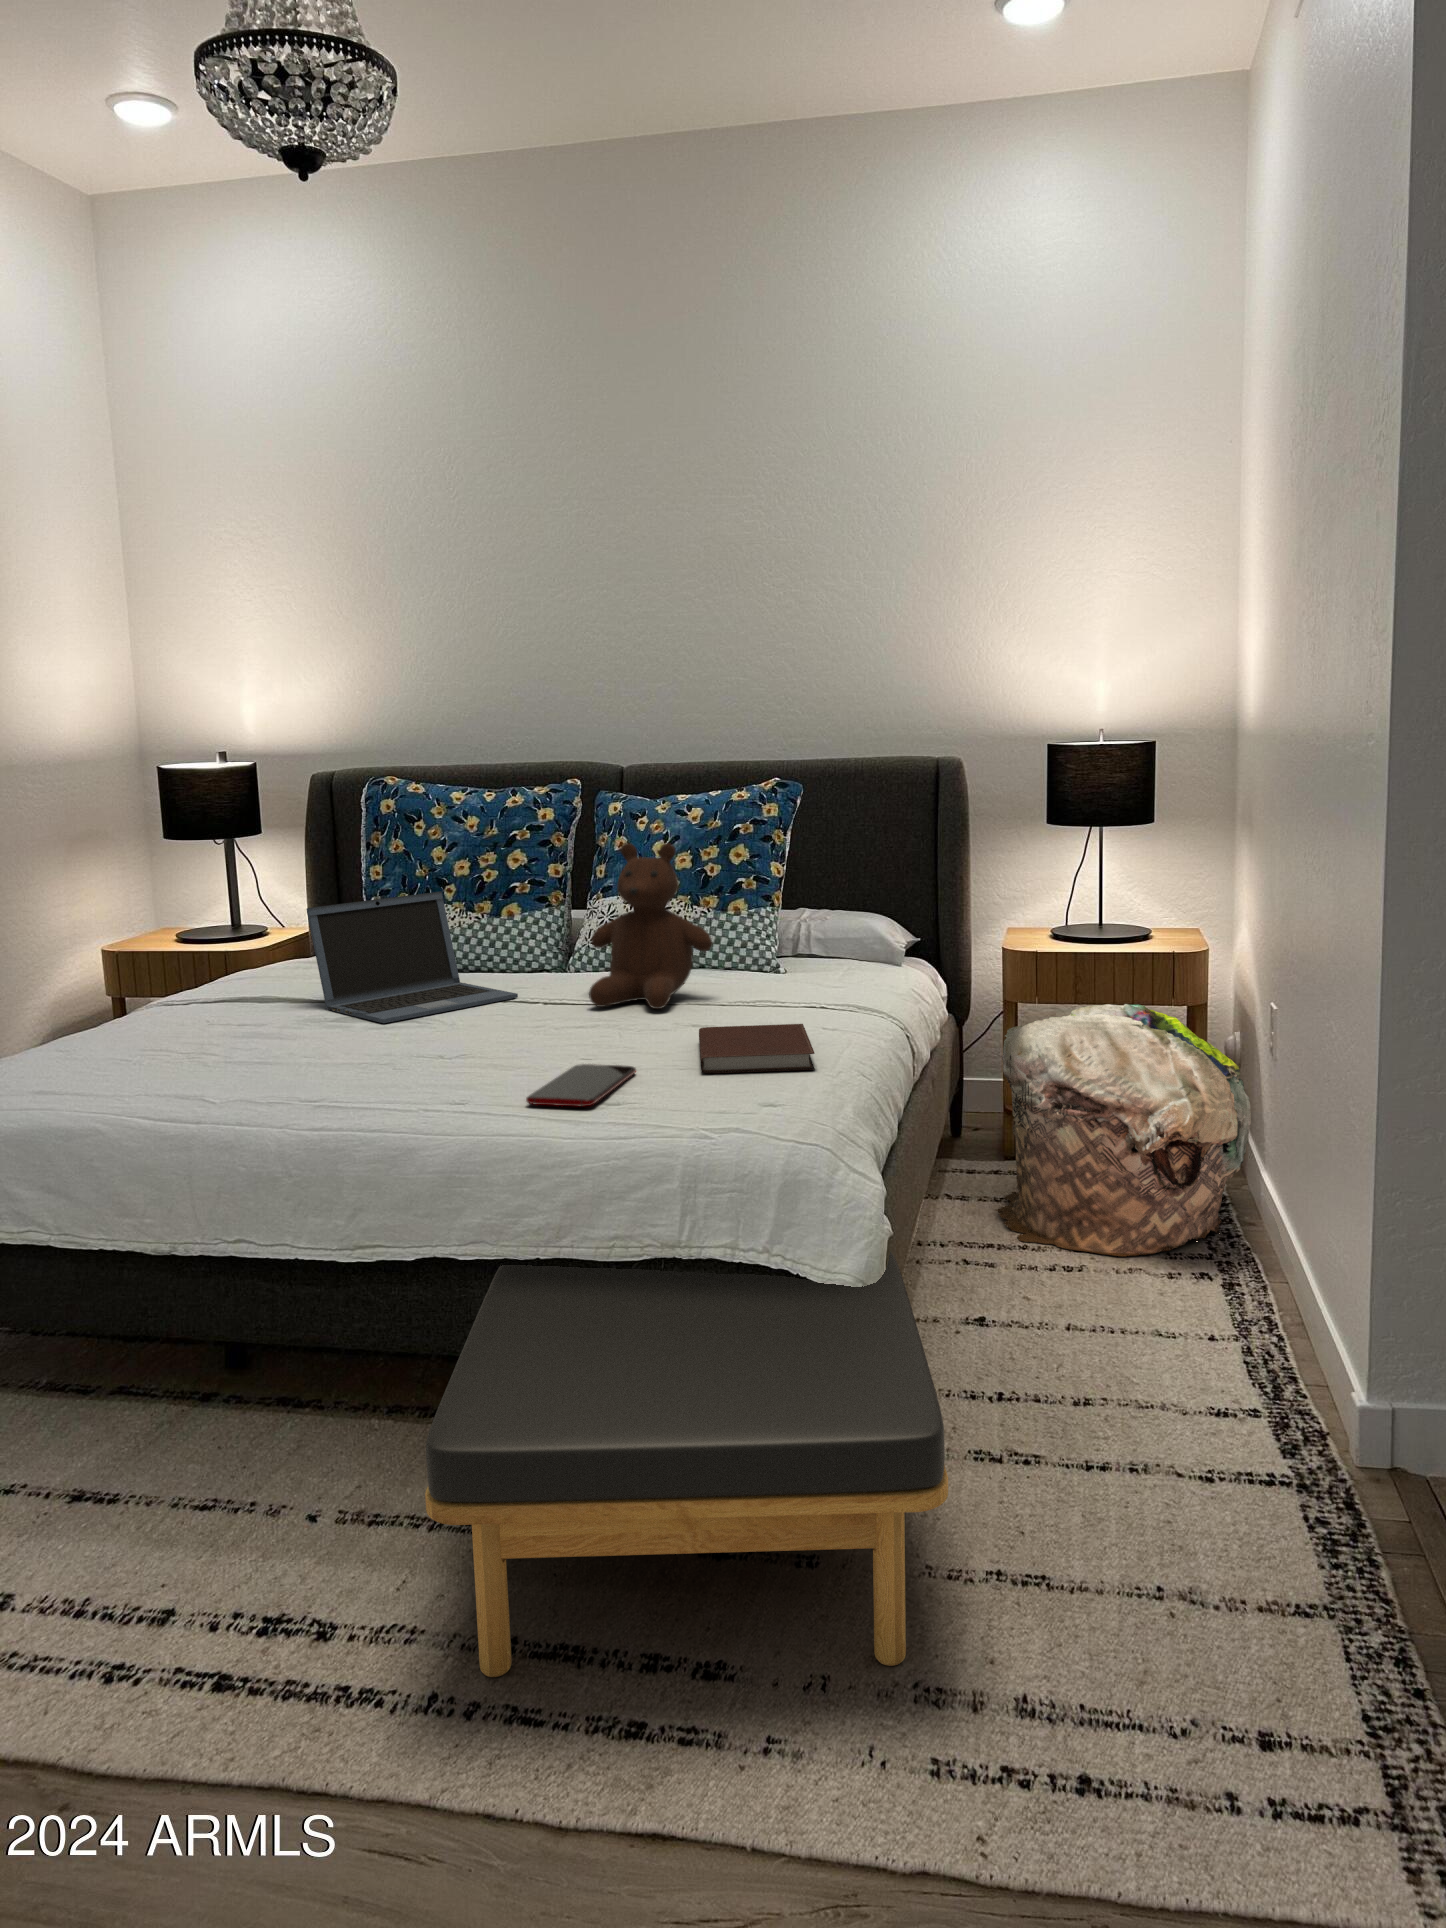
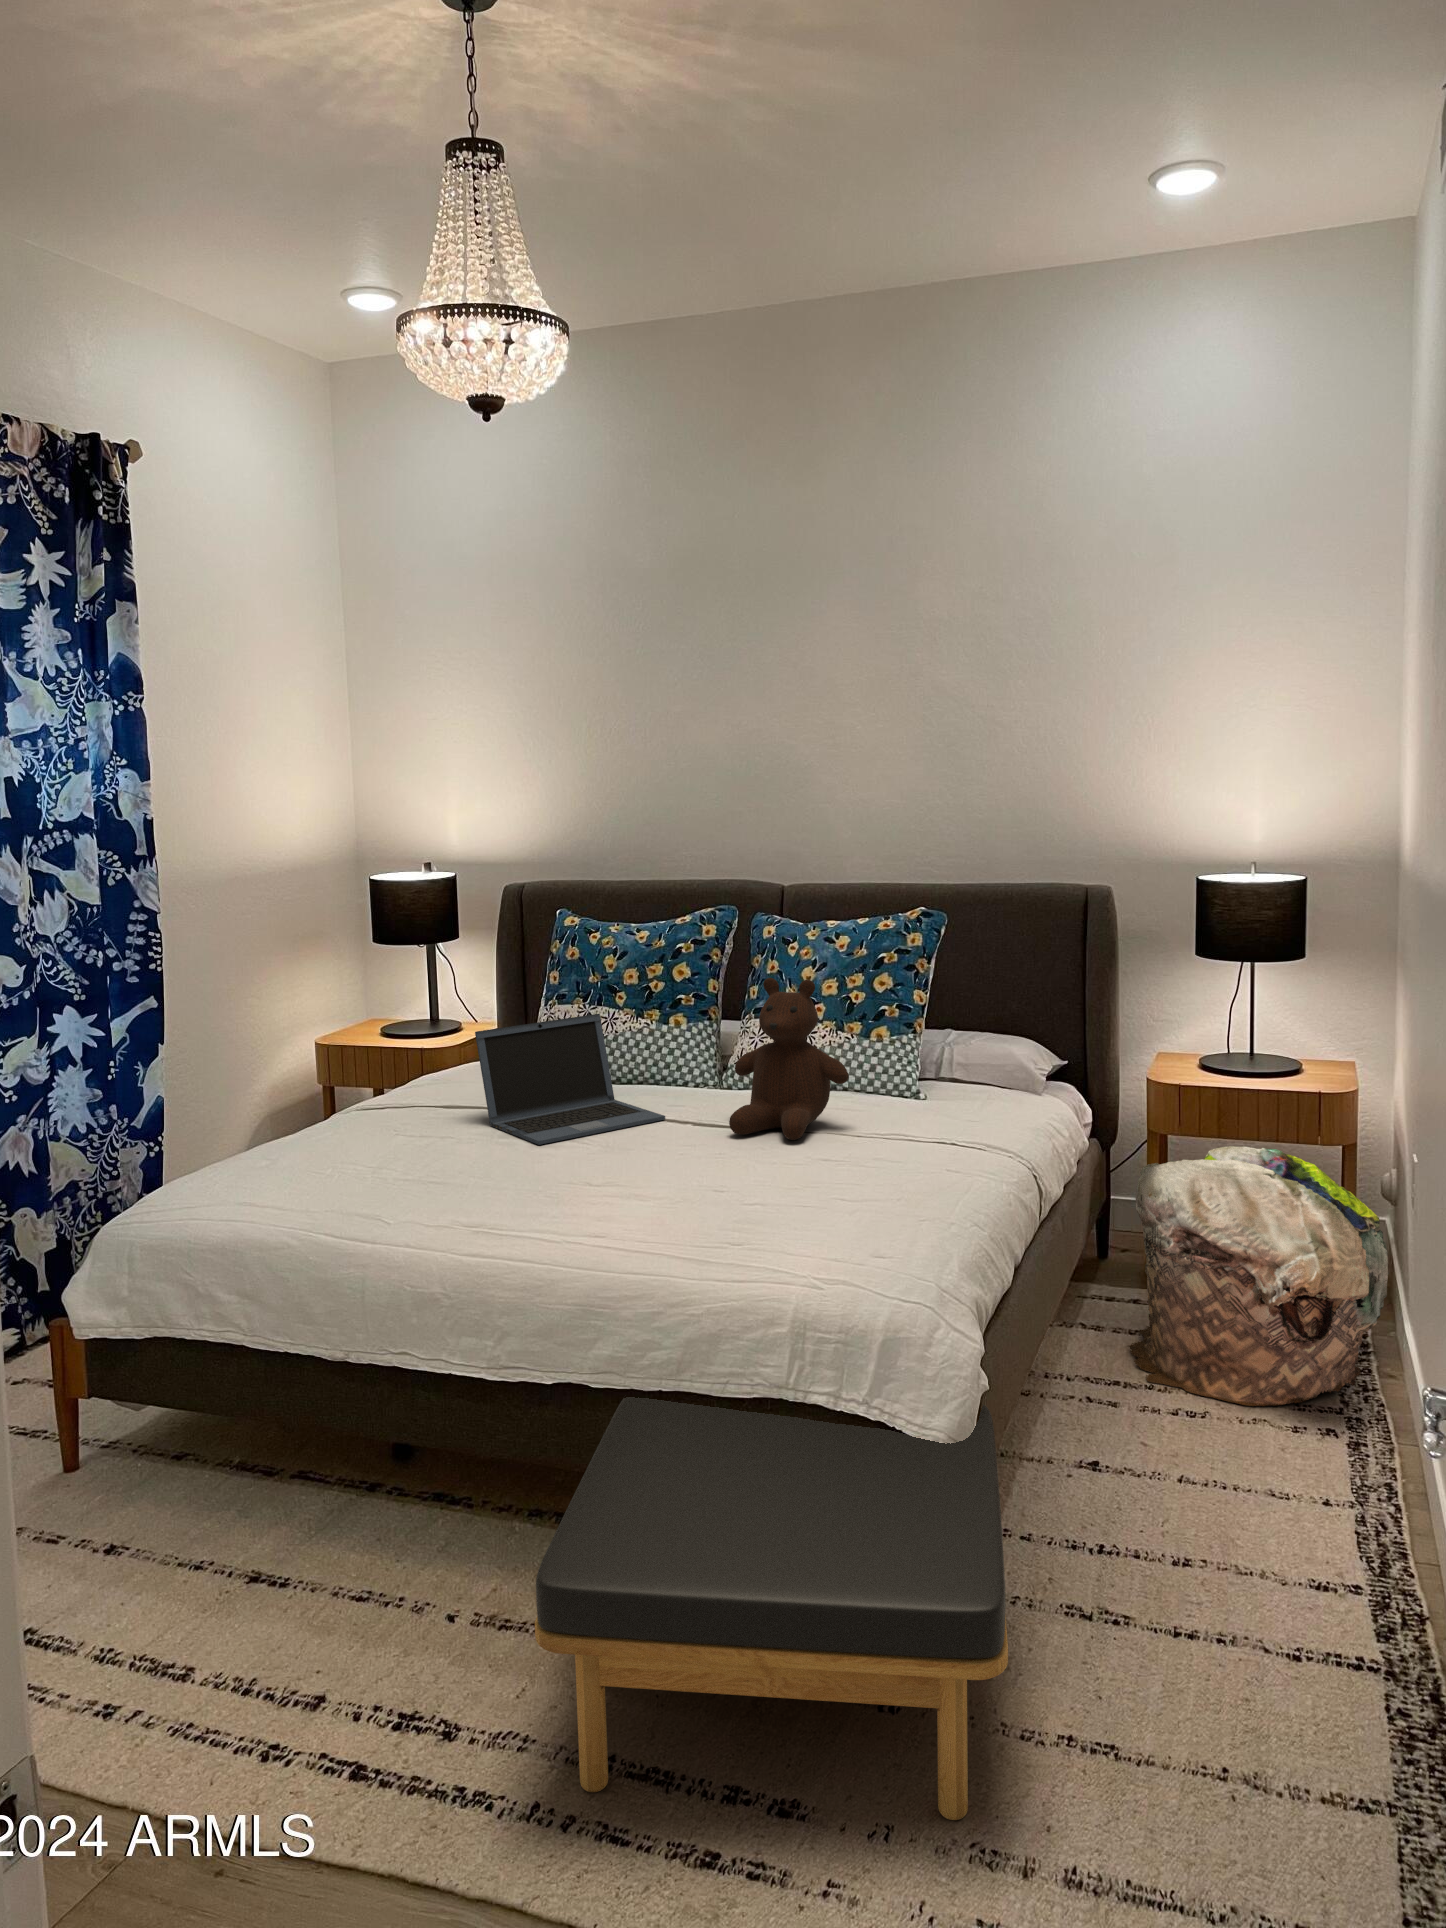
notebook: present [699,1024,815,1073] -> none [820,1167,928,1220]
smartphone: present [526,1064,636,1106] -> none [653,1204,760,1252]

